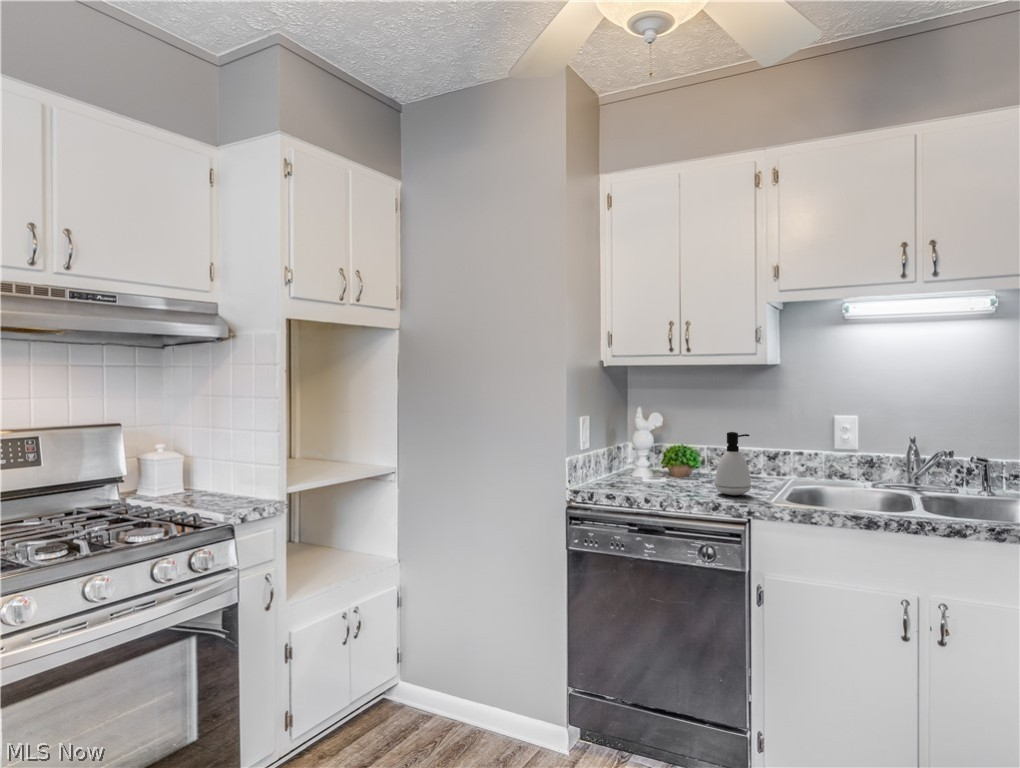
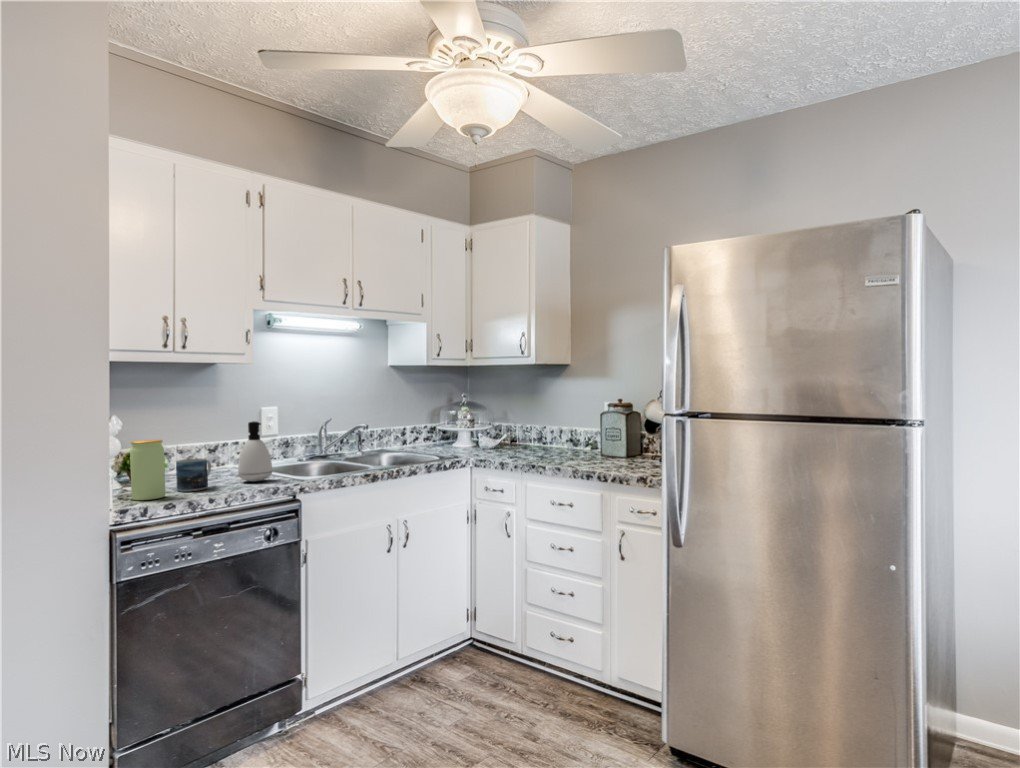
jar: none [607,438,632,490] -> present [130,439,166,500]
mug: none [654,461,693,491] -> present [176,458,211,492]

